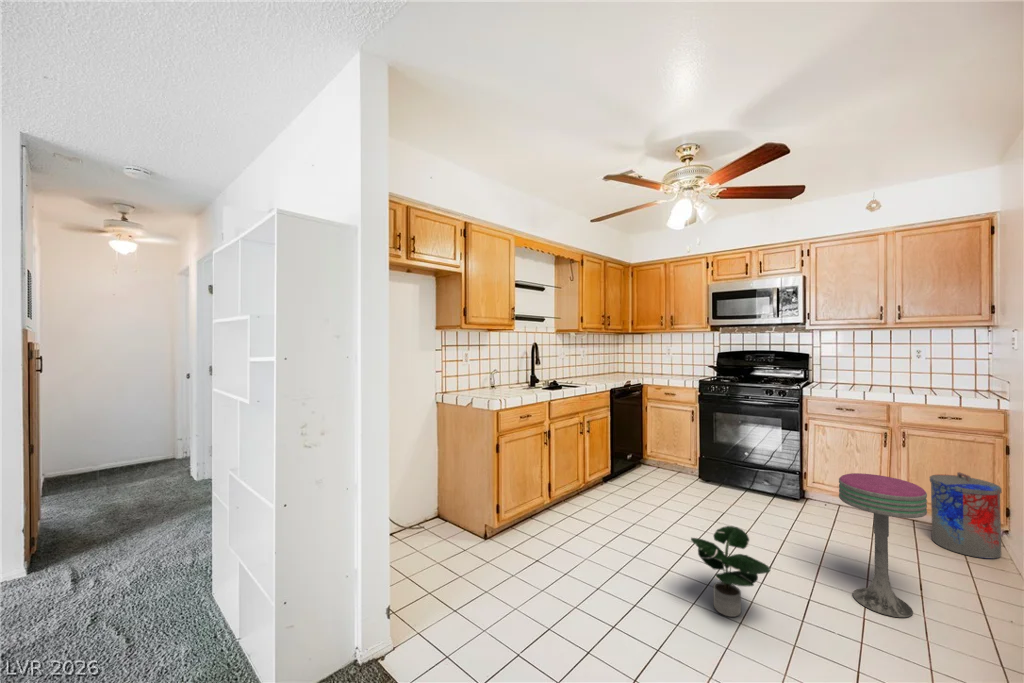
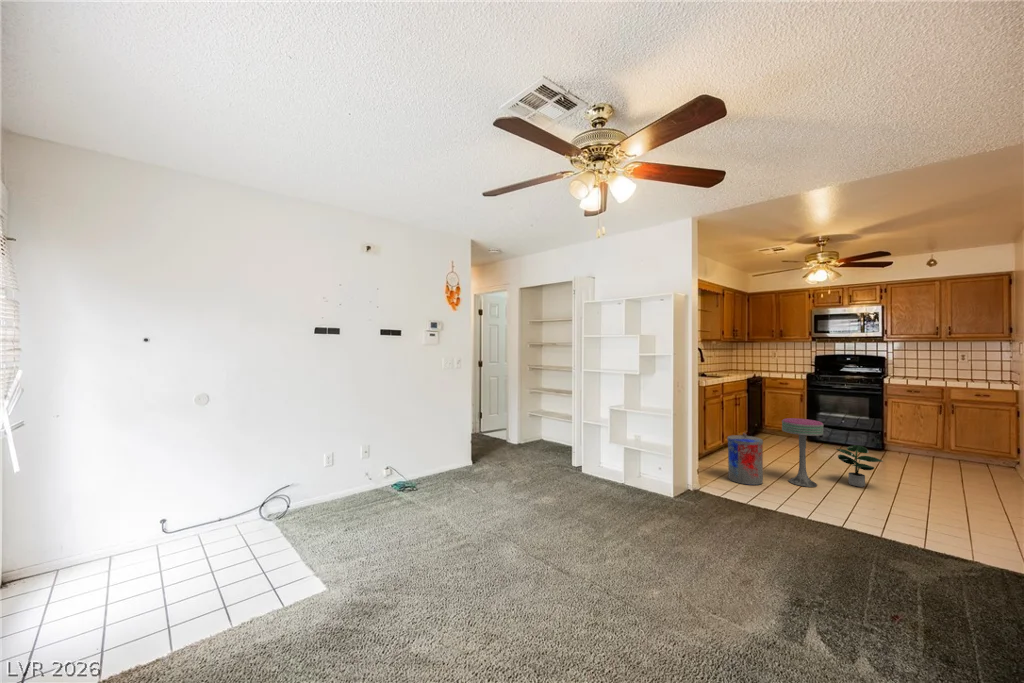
trash can: present [930,472,1002,558] -> present [727,433,763,485]
bar stool: present [839,473,927,618] -> present [782,418,824,487]

